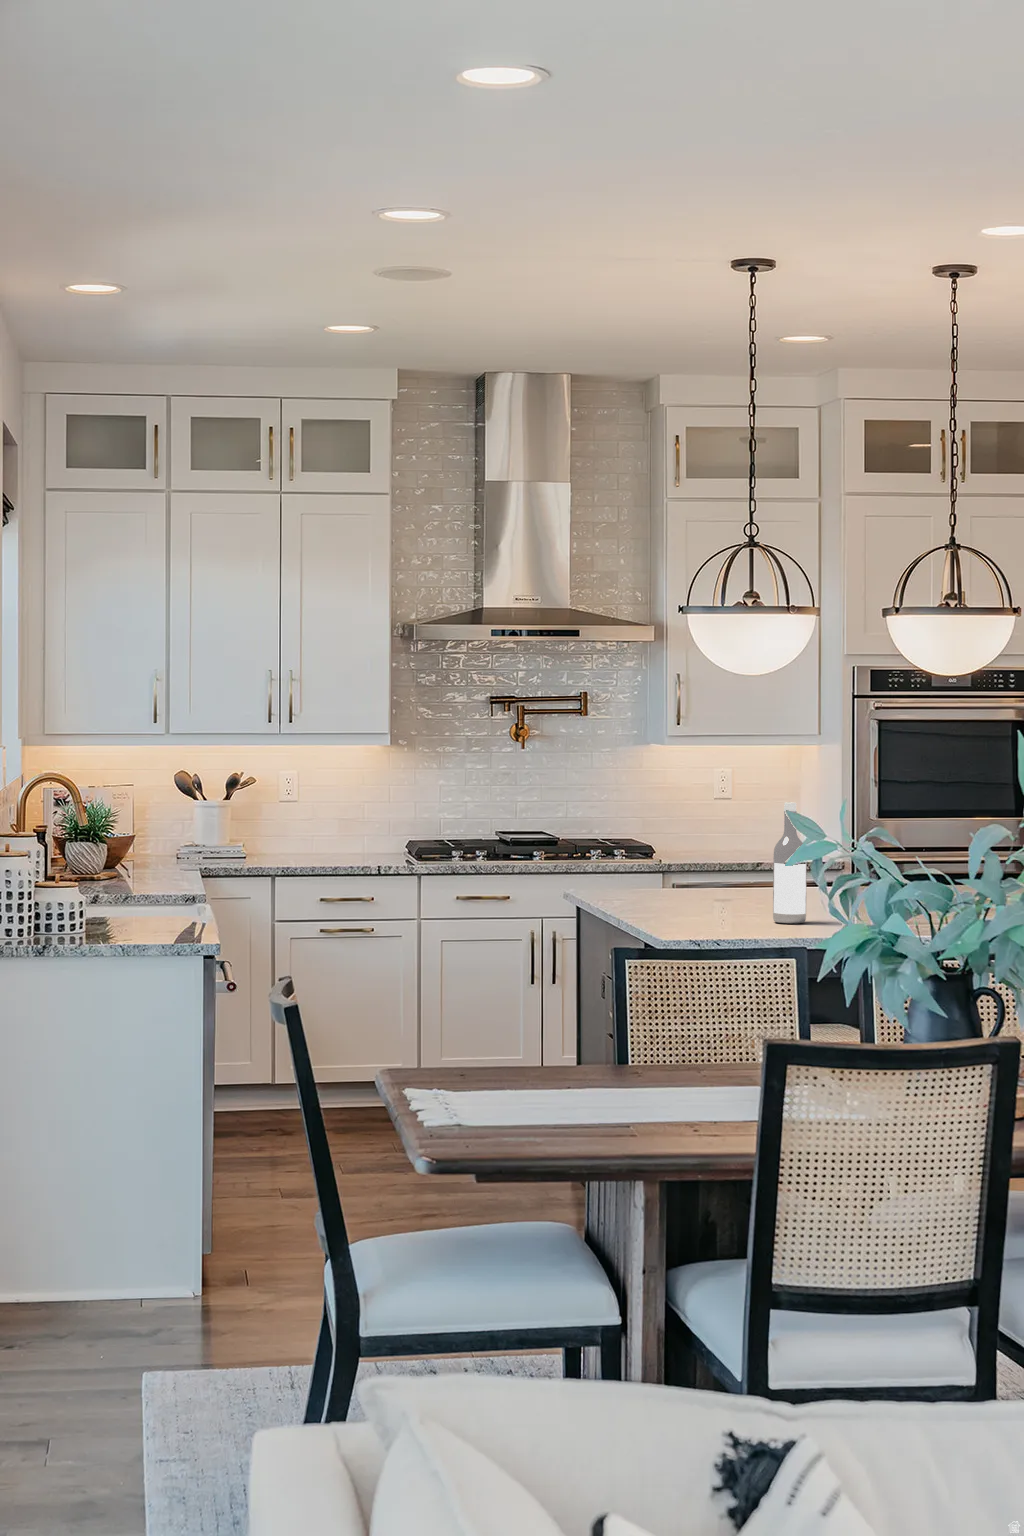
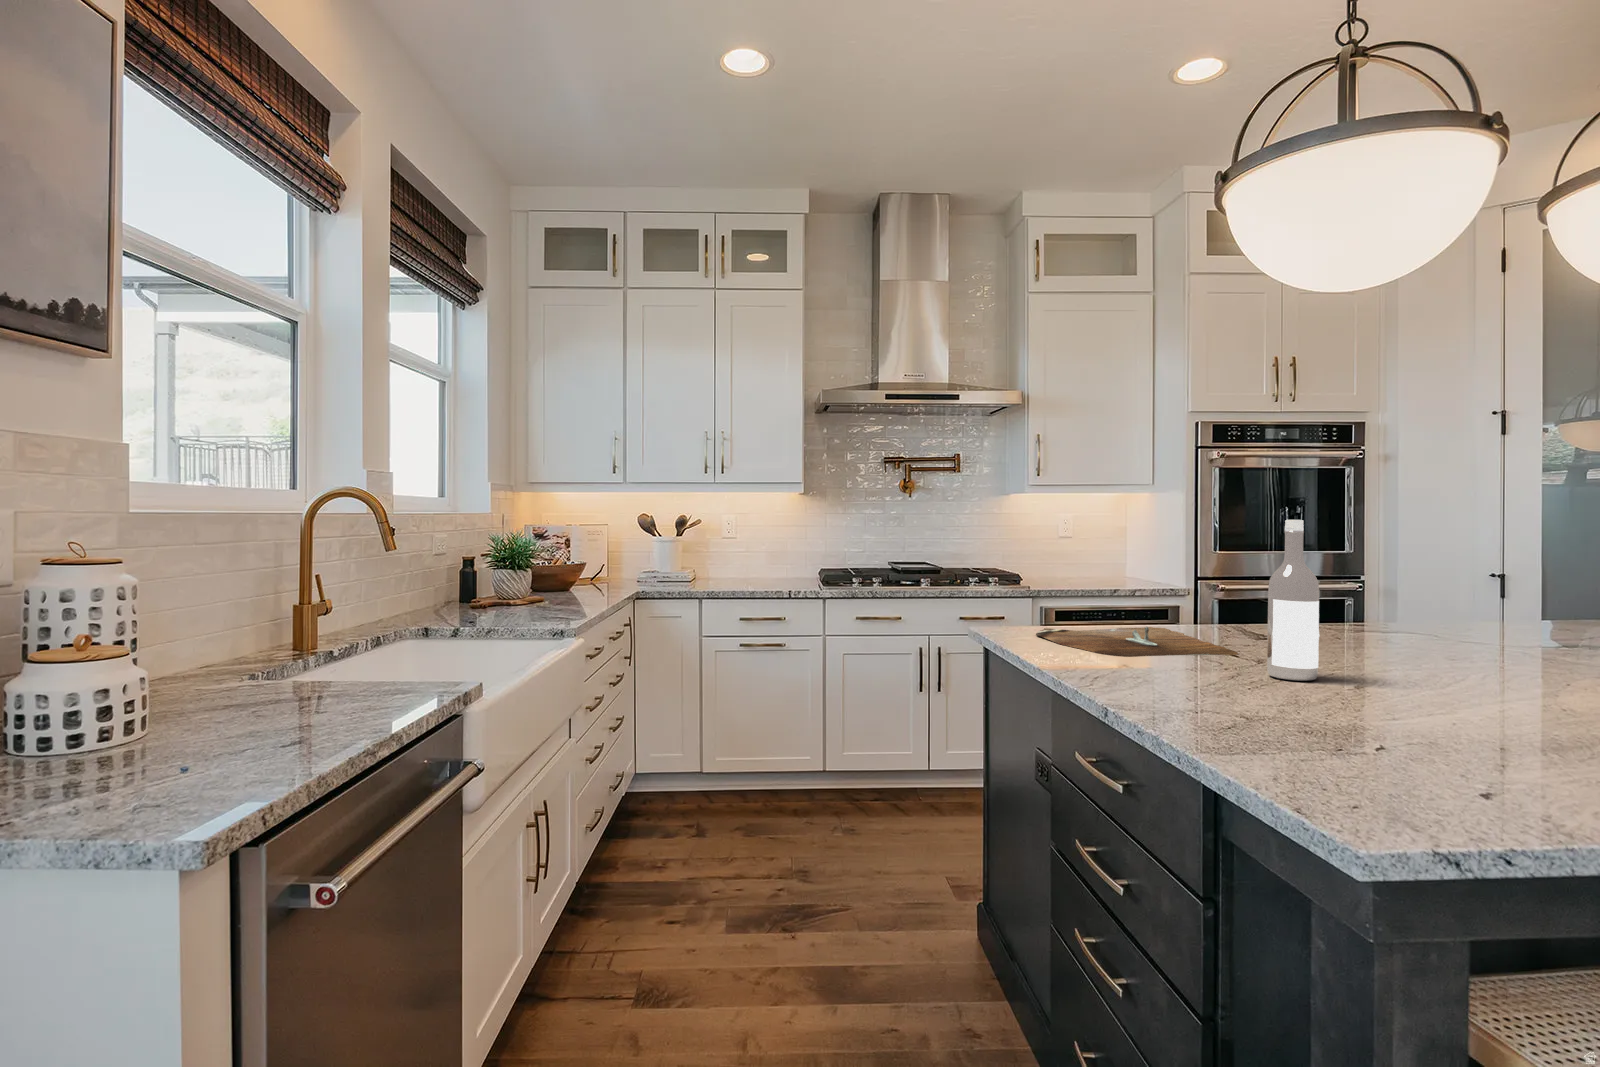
cutting board: none [625,891,782,915] -> present [1036,626,1238,657]

